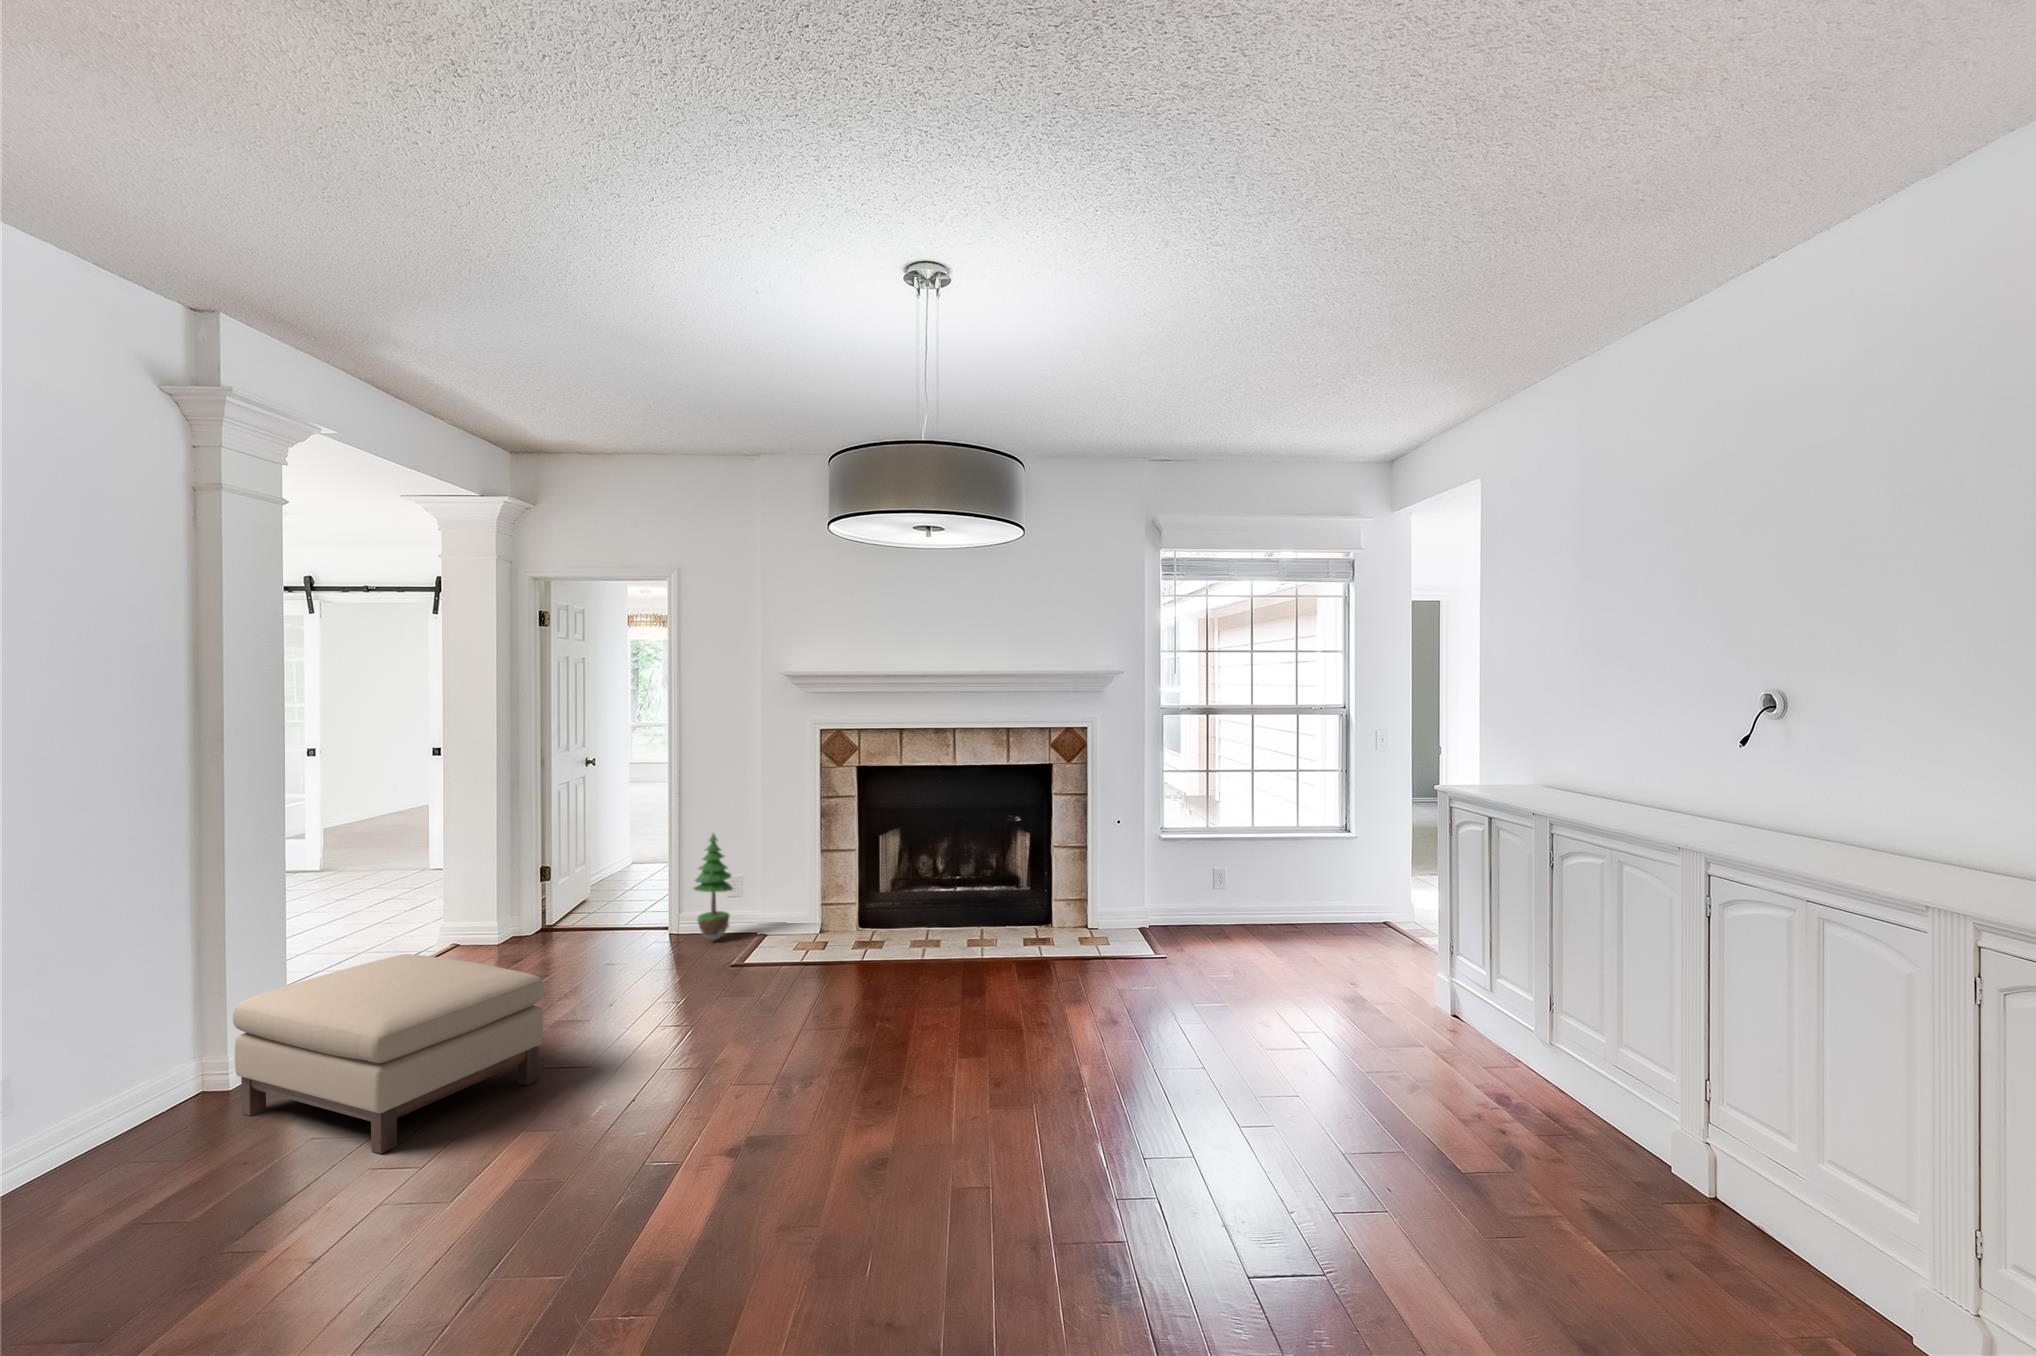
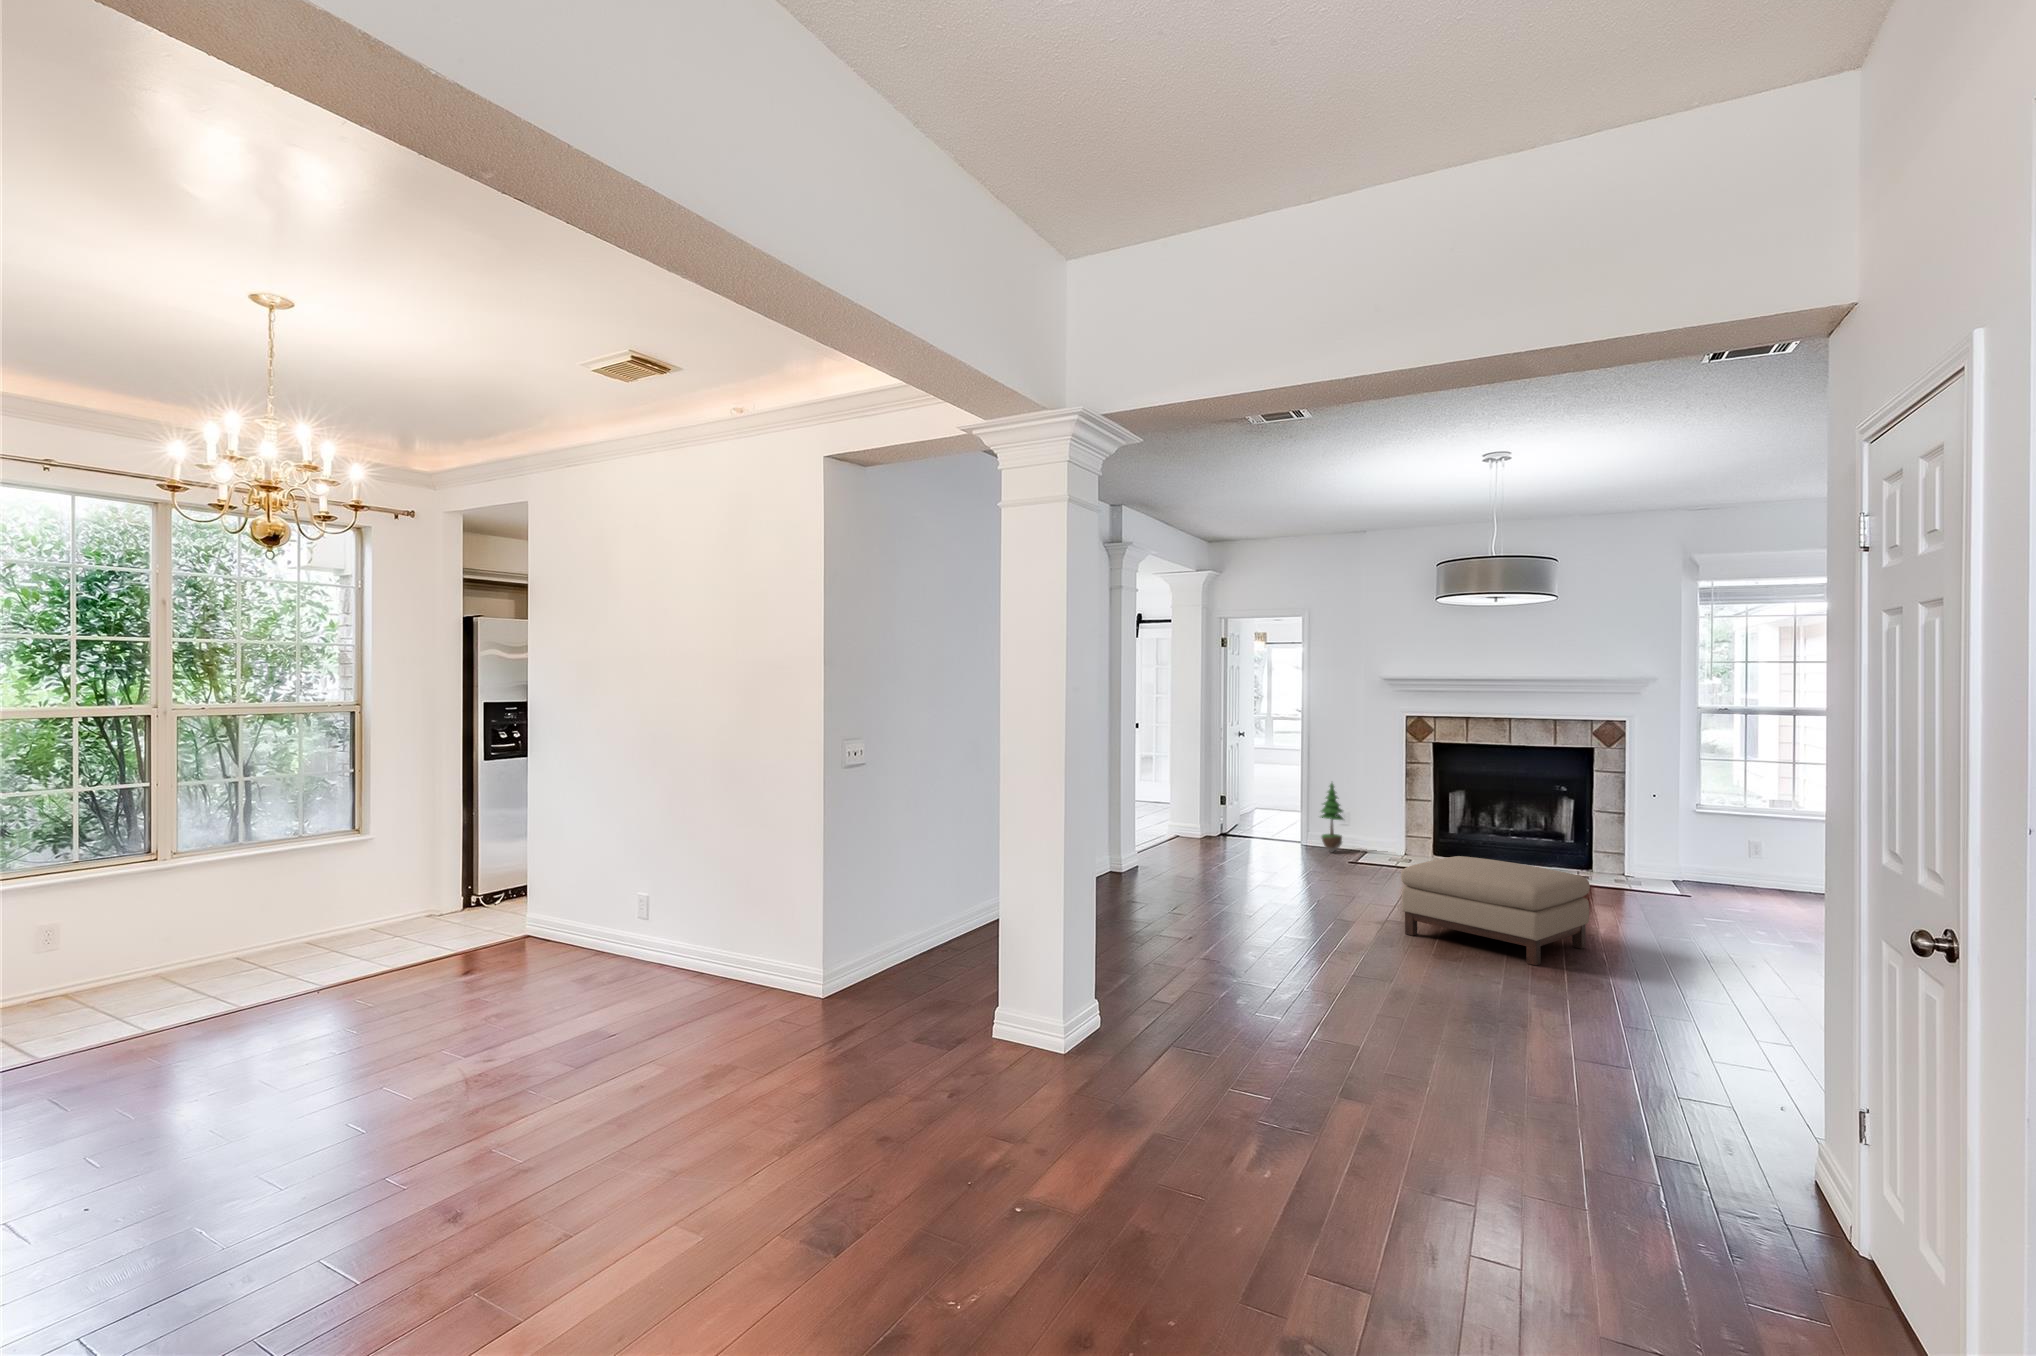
ottoman: present [233,954,544,1154] -> present [1401,856,1590,965]

